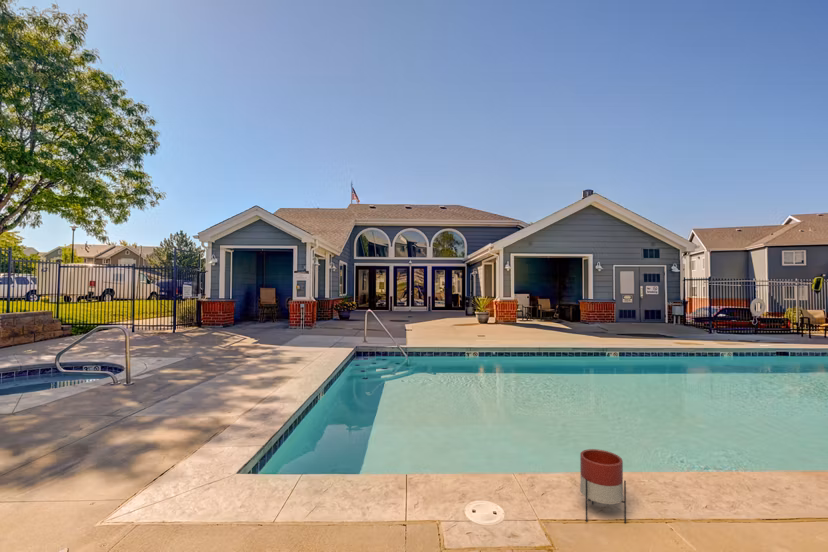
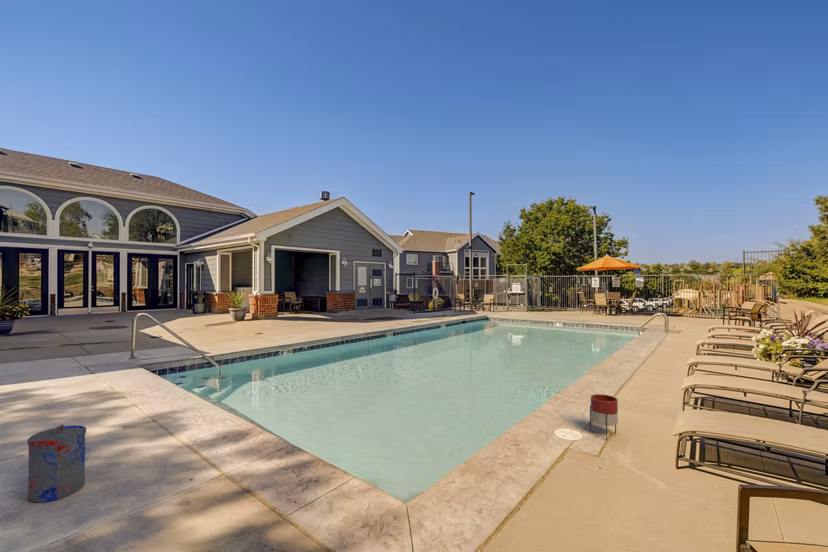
trash can: none [184,361,212,403] -> present [27,425,86,502]

